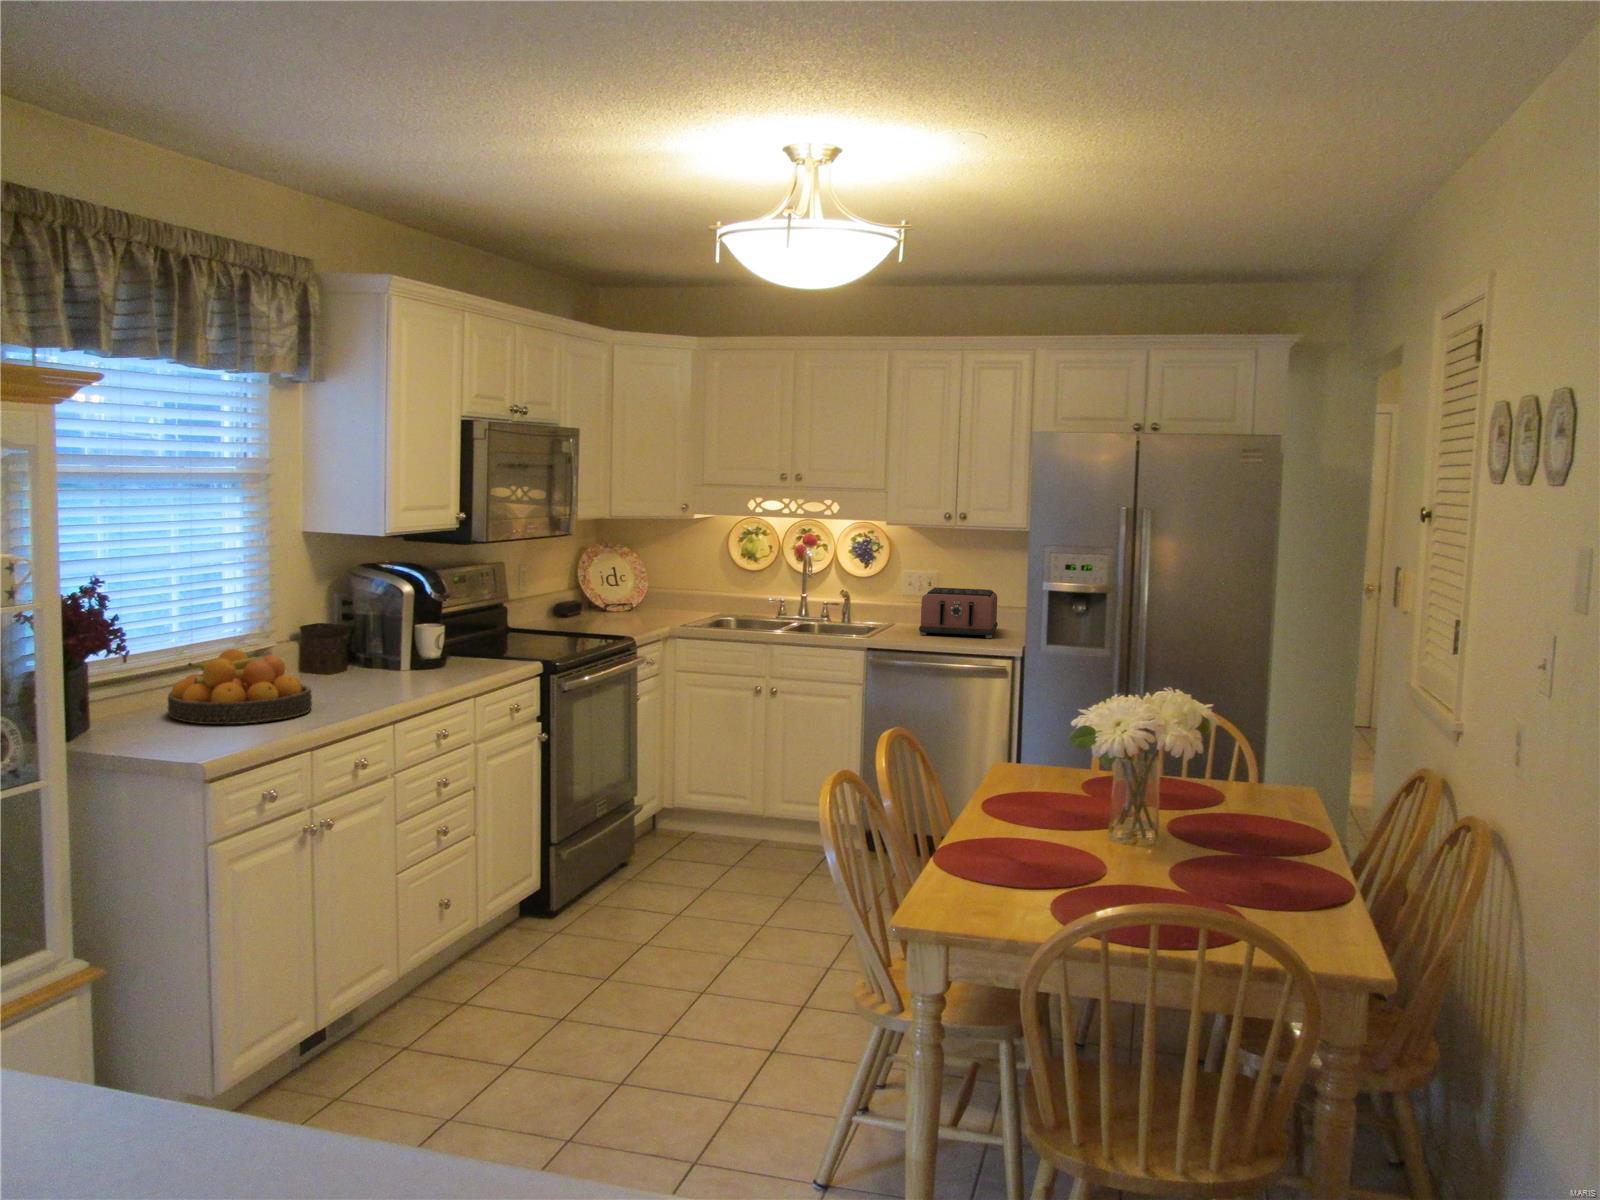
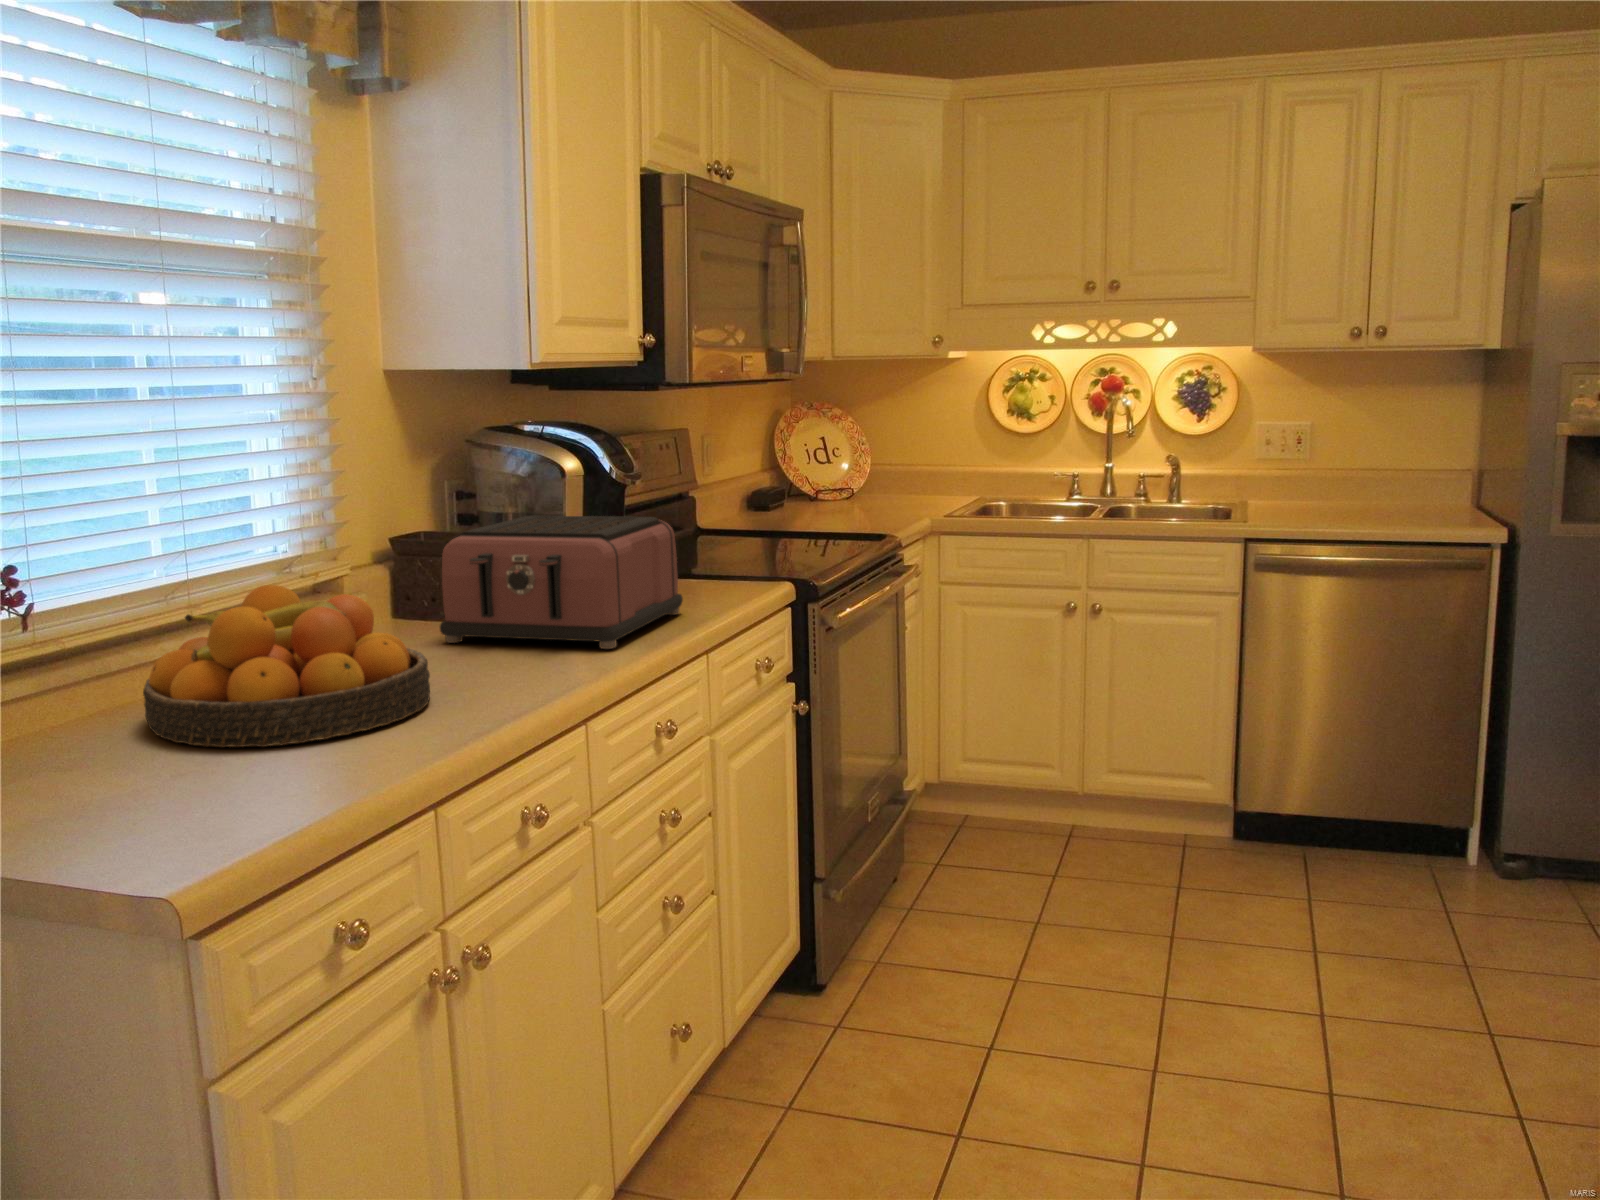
toaster: present [919,587,998,638] -> present [440,516,683,649]

